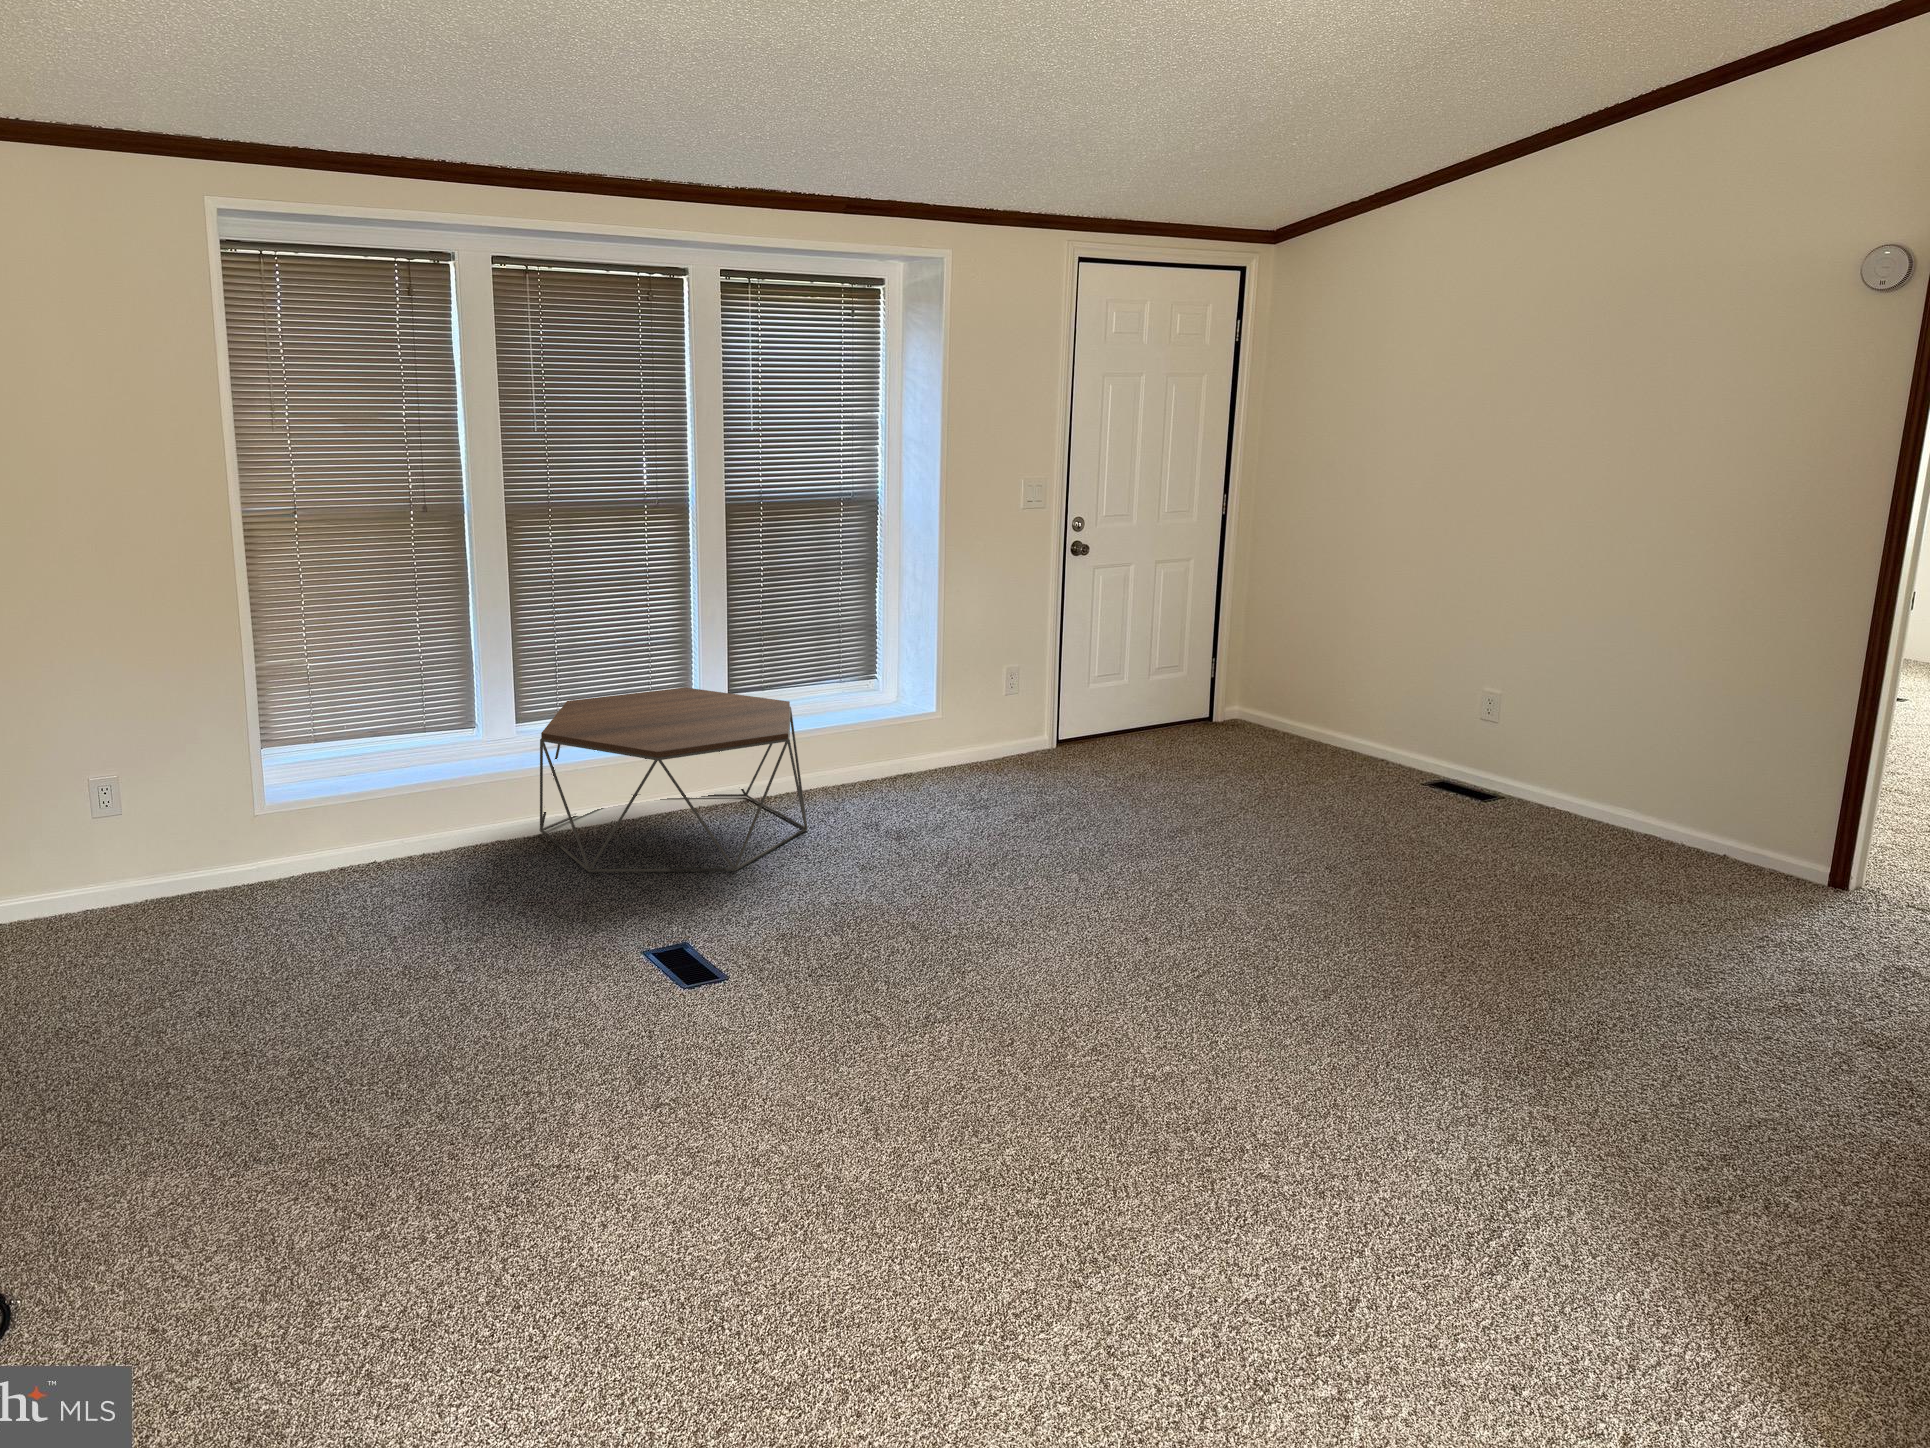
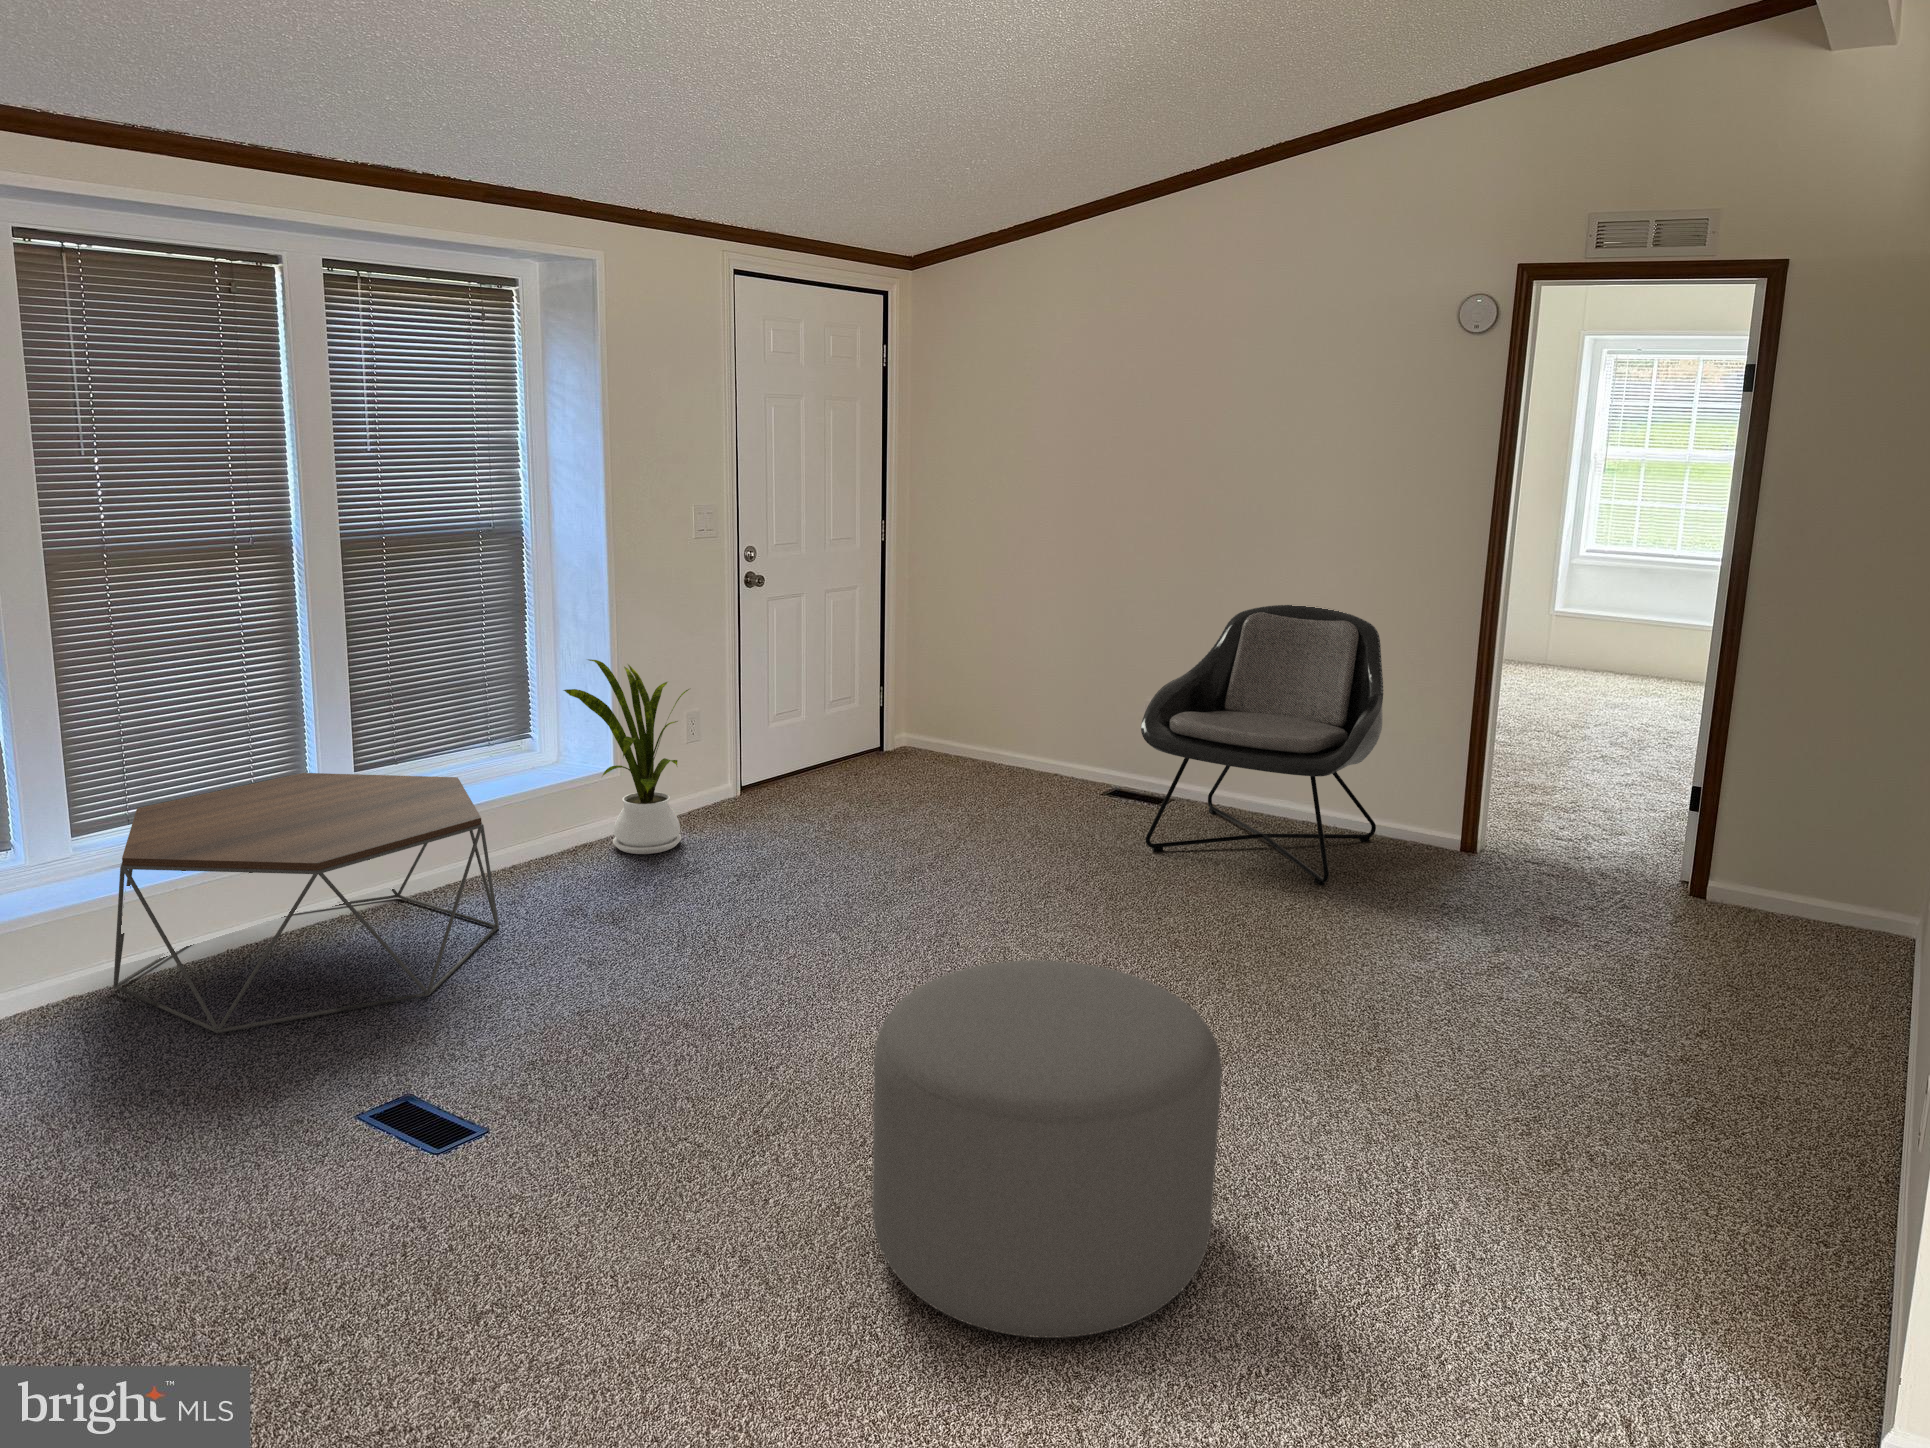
lounge chair: none [1443,594,1766,912] -> present [1141,605,1384,885]
house plant: none [888,610,997,789] -> present [564,659,689,854]
ottoman: none [969,899,1299,1234] -> present [872,960,1222,1338]

